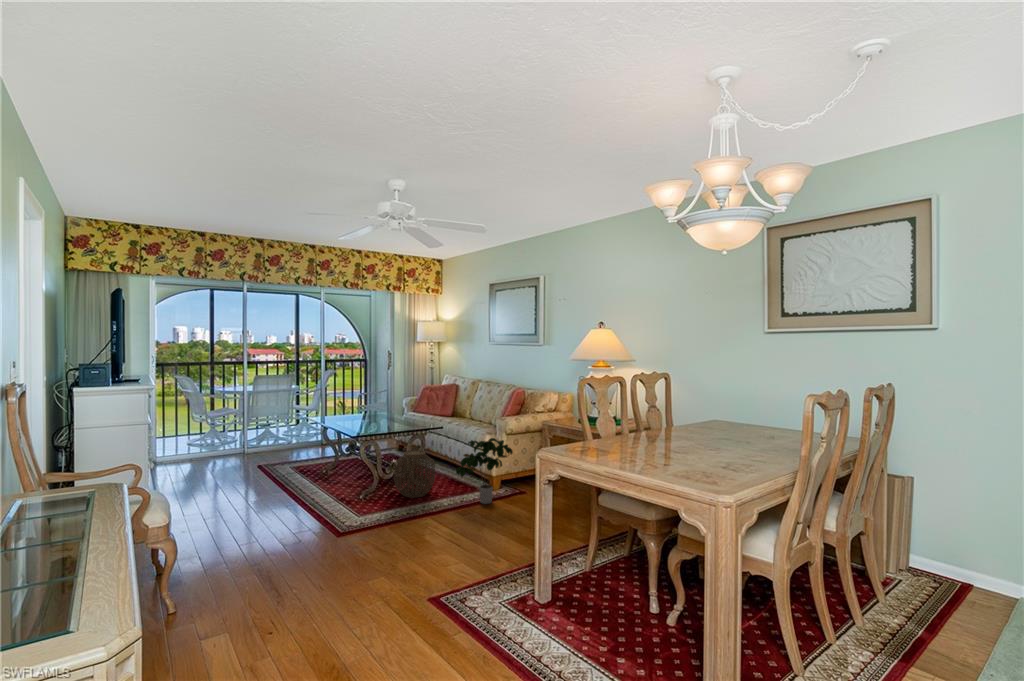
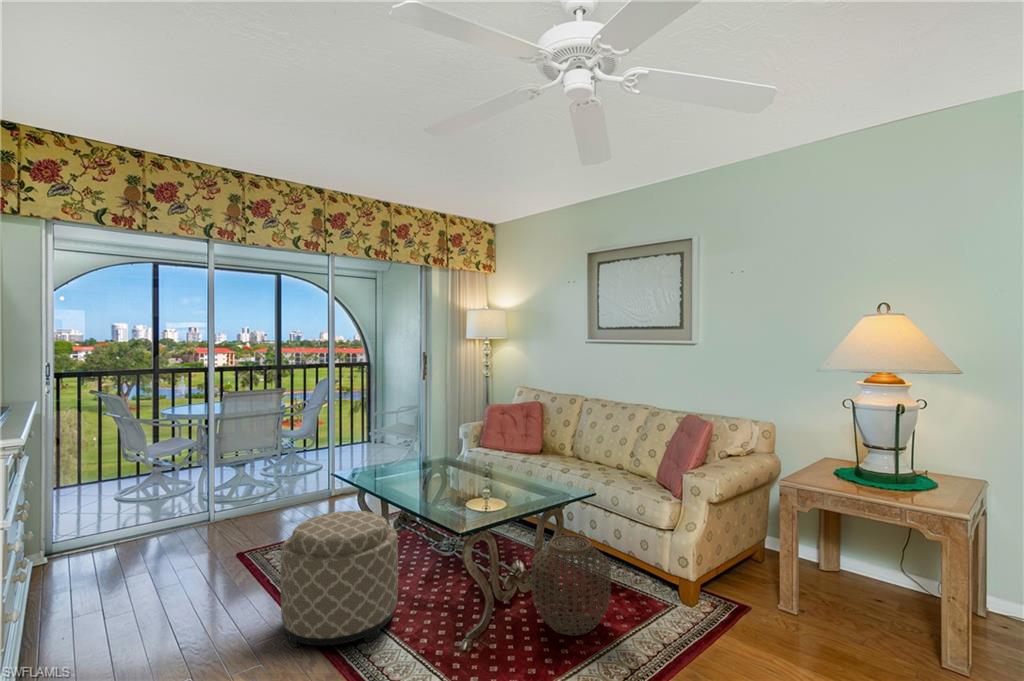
ottoman: none [271,437,331,496] -> present [280,511,398,647]
potted plant: present [456,438,513,504] -> none [679,512,766,648]

